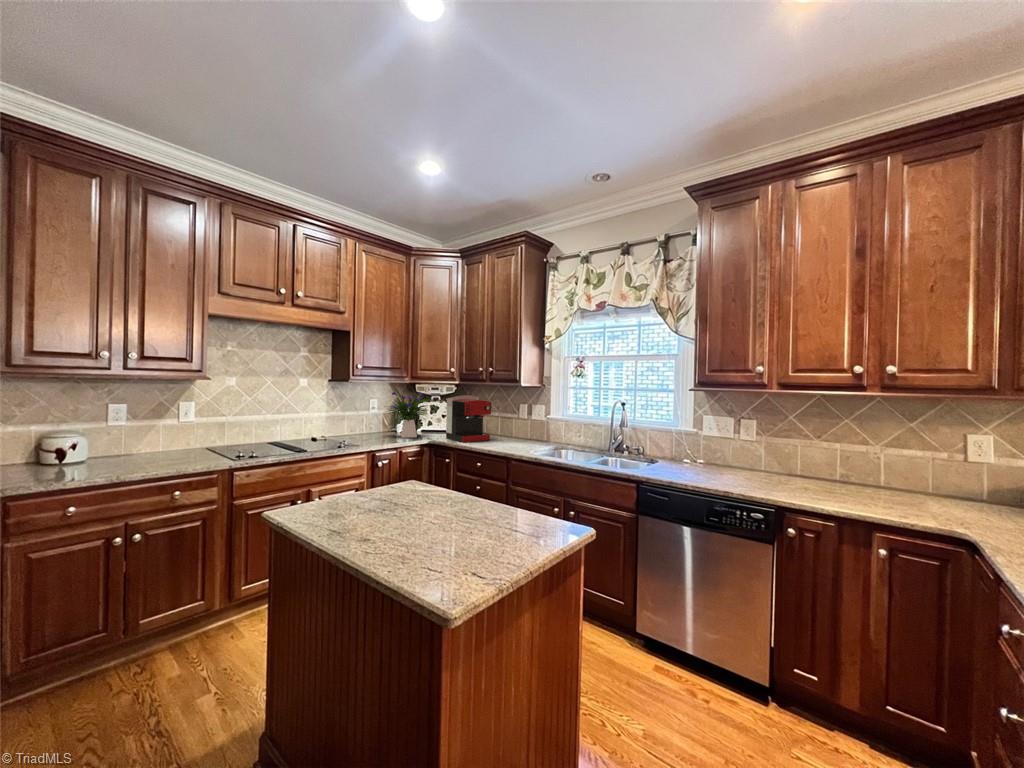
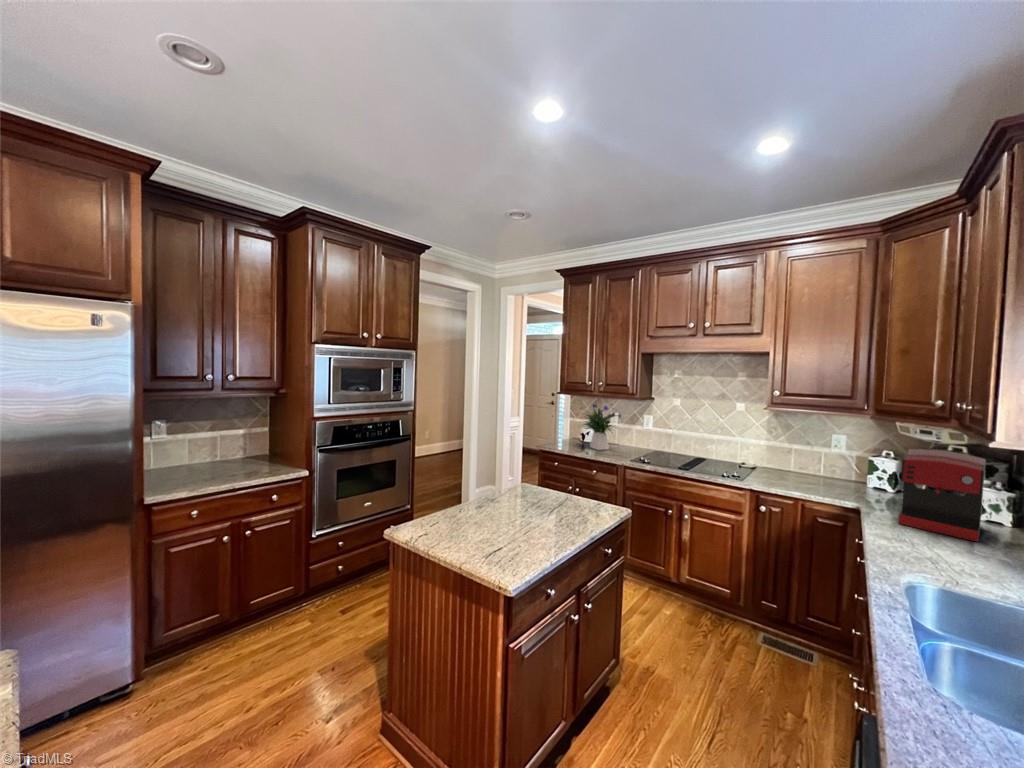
flower arrangement: present [388,388,431,438] -> present [584,403,621,450]

